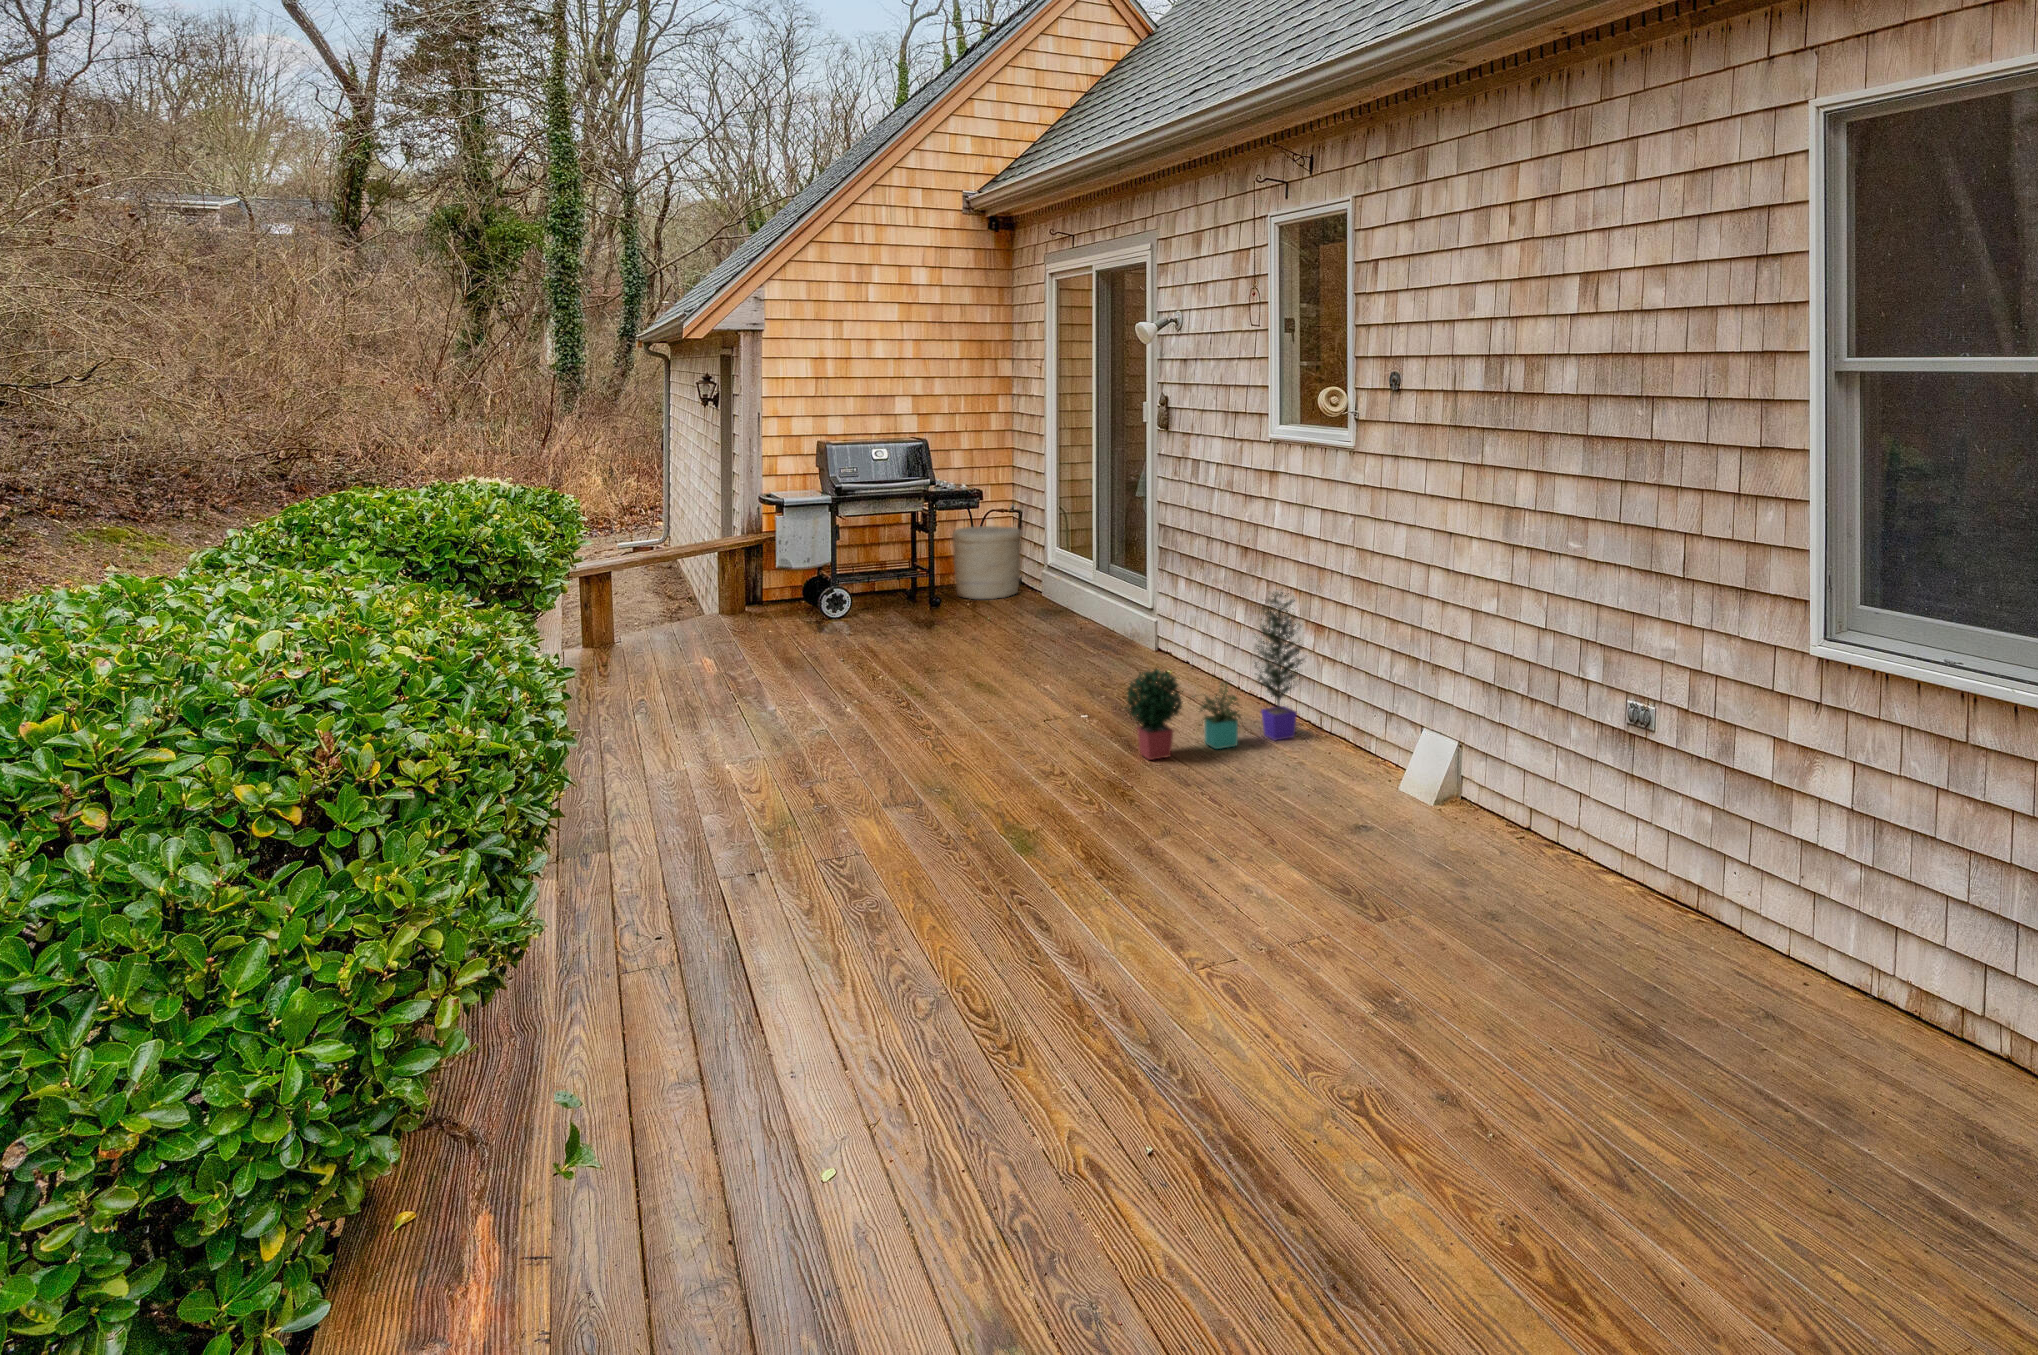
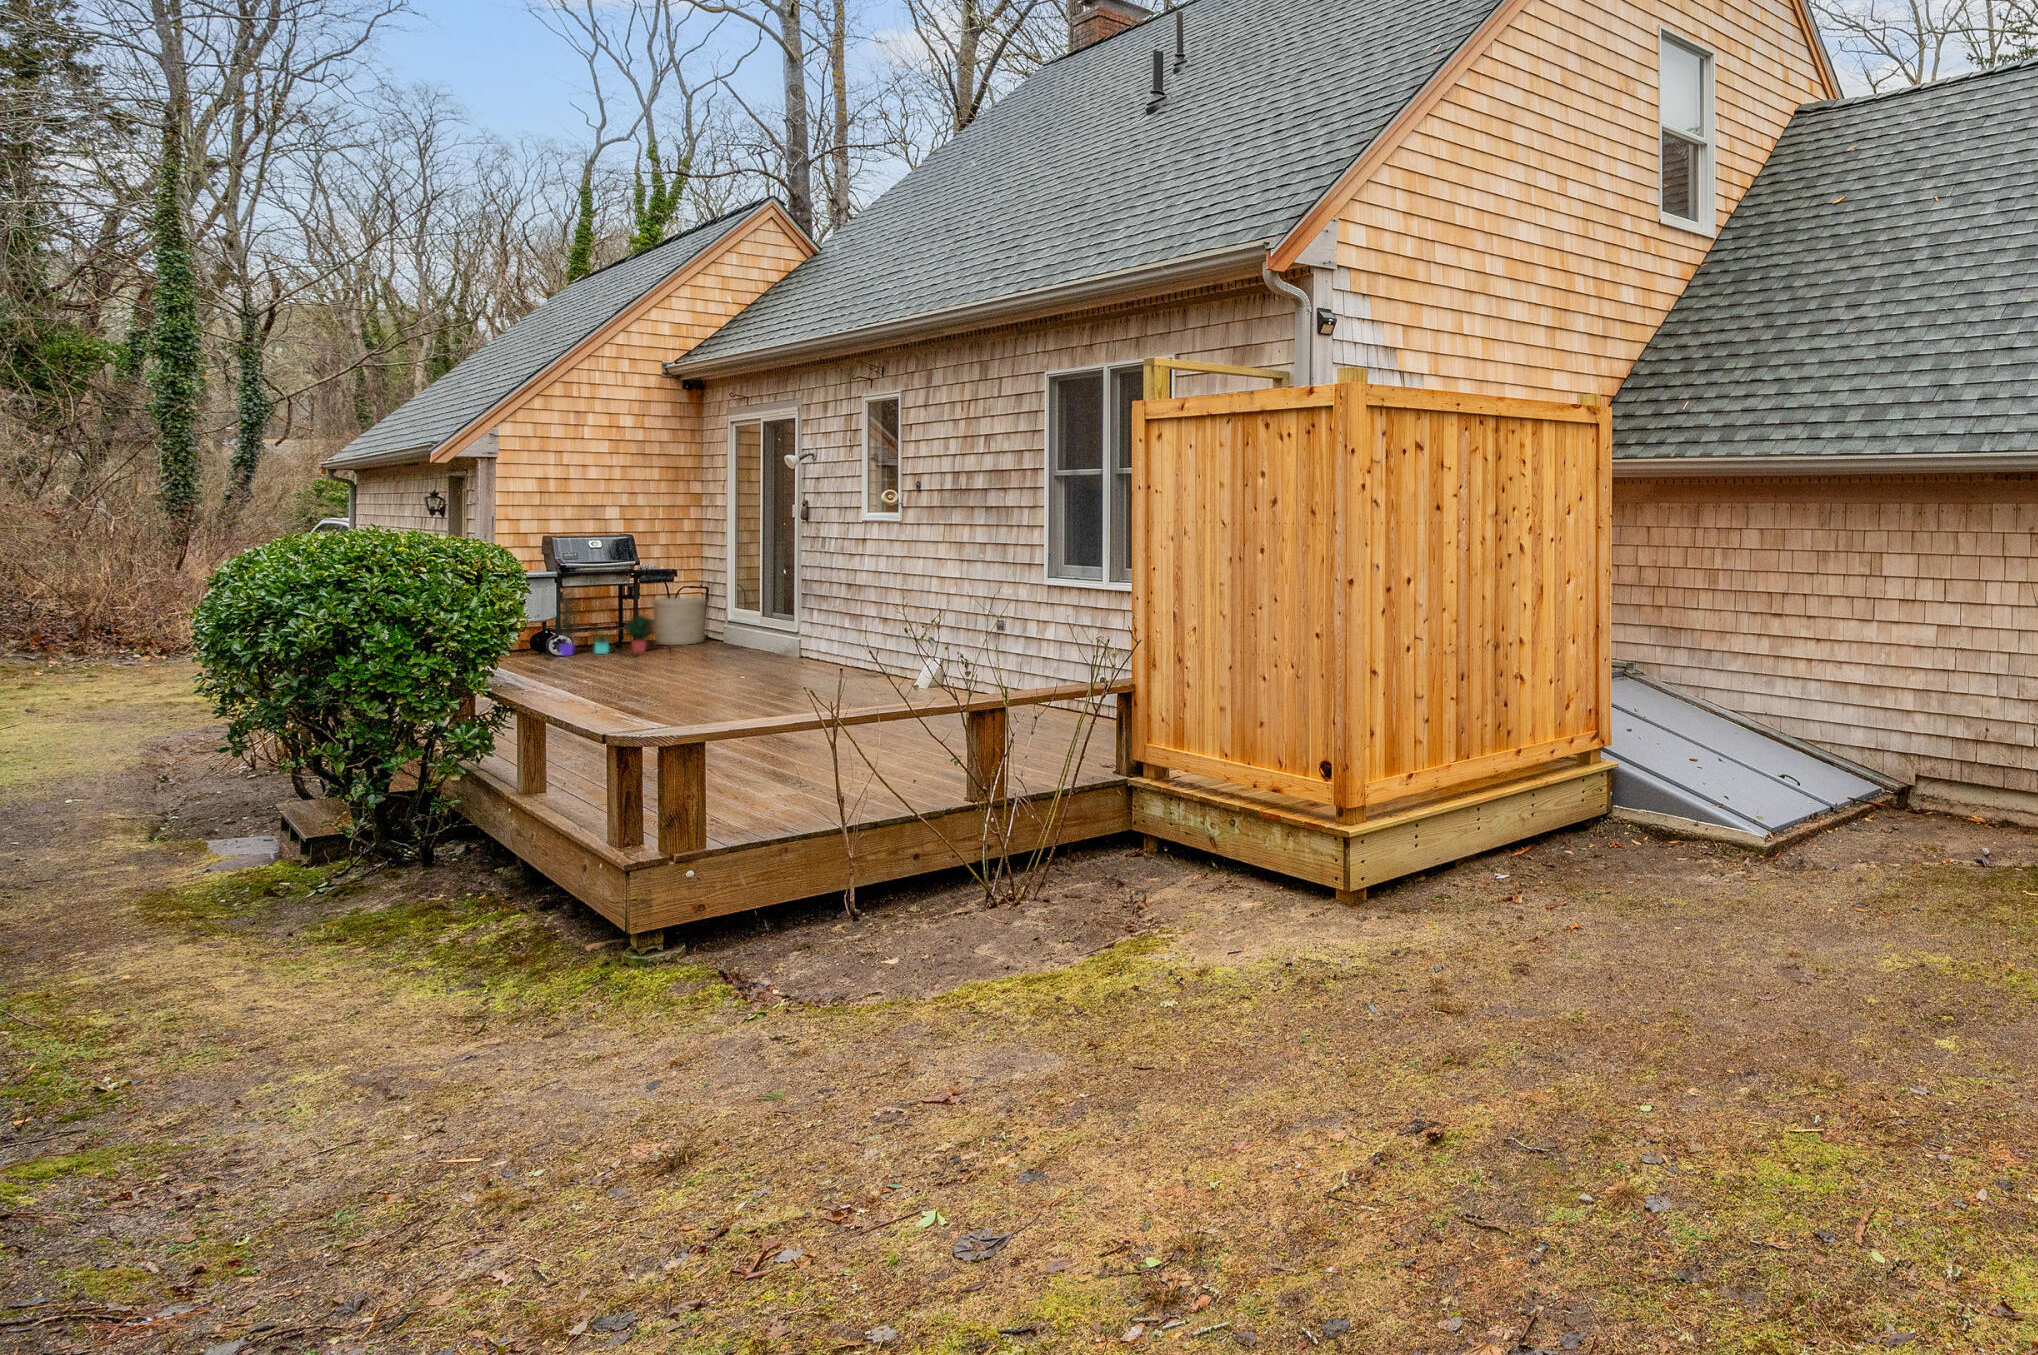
potted plant: present [1126,592,1304,760] -> present [555,588,654,656]

